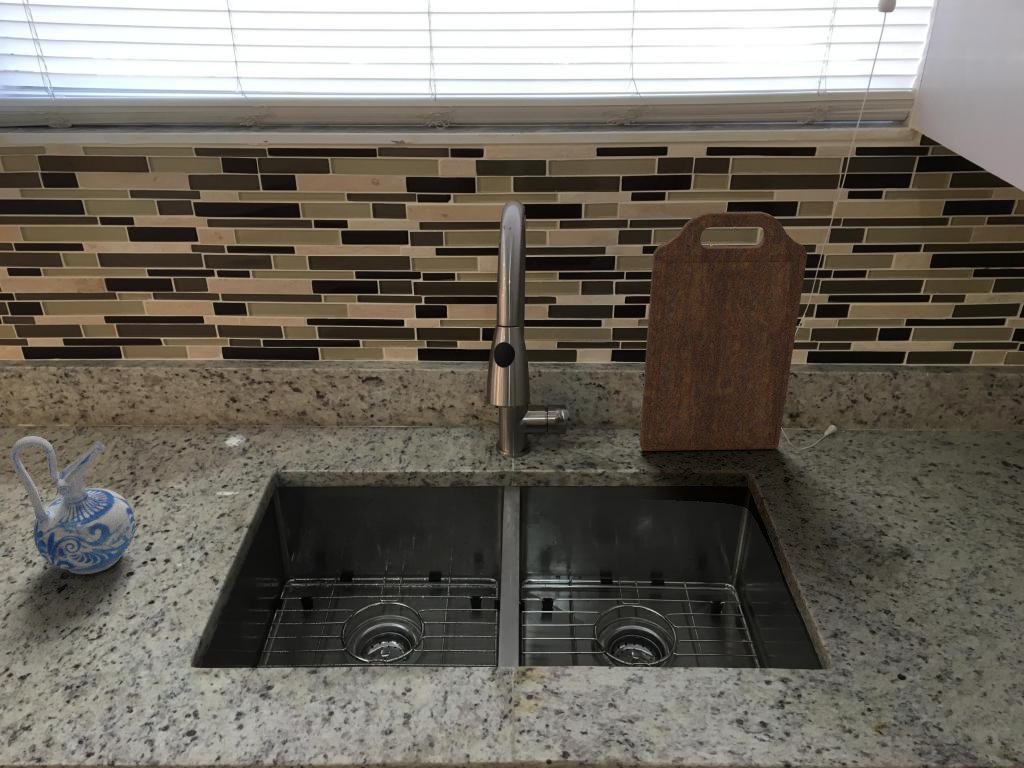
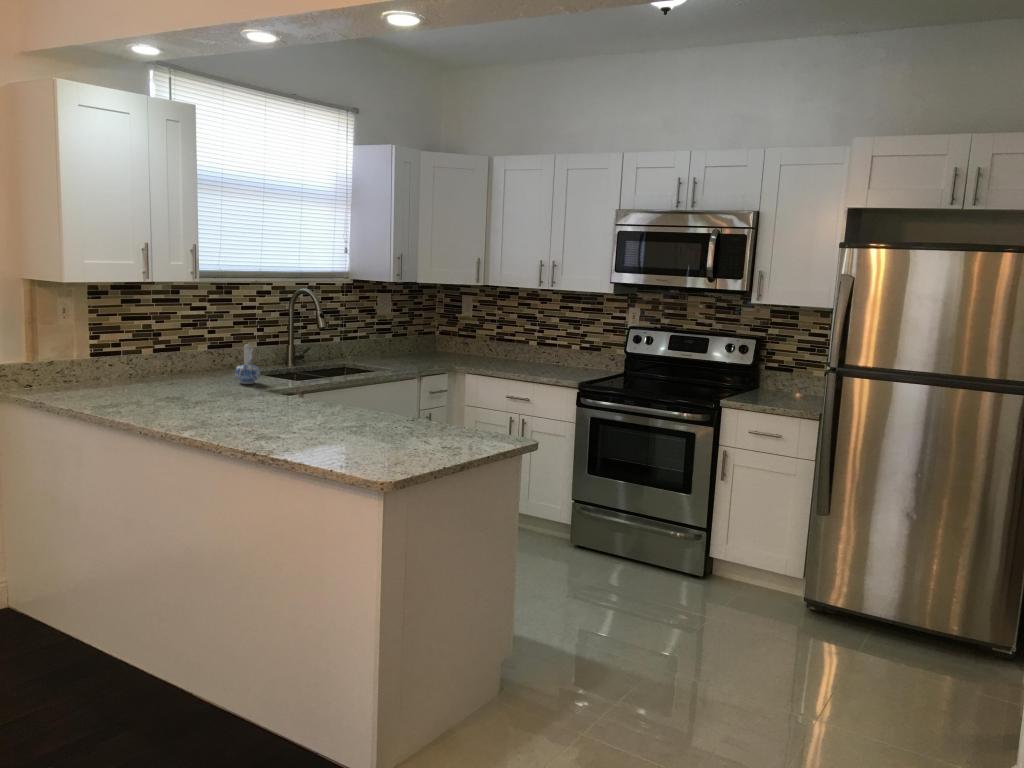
cutting board: present [640,212,807,451] -> none [315,297,343,363]

